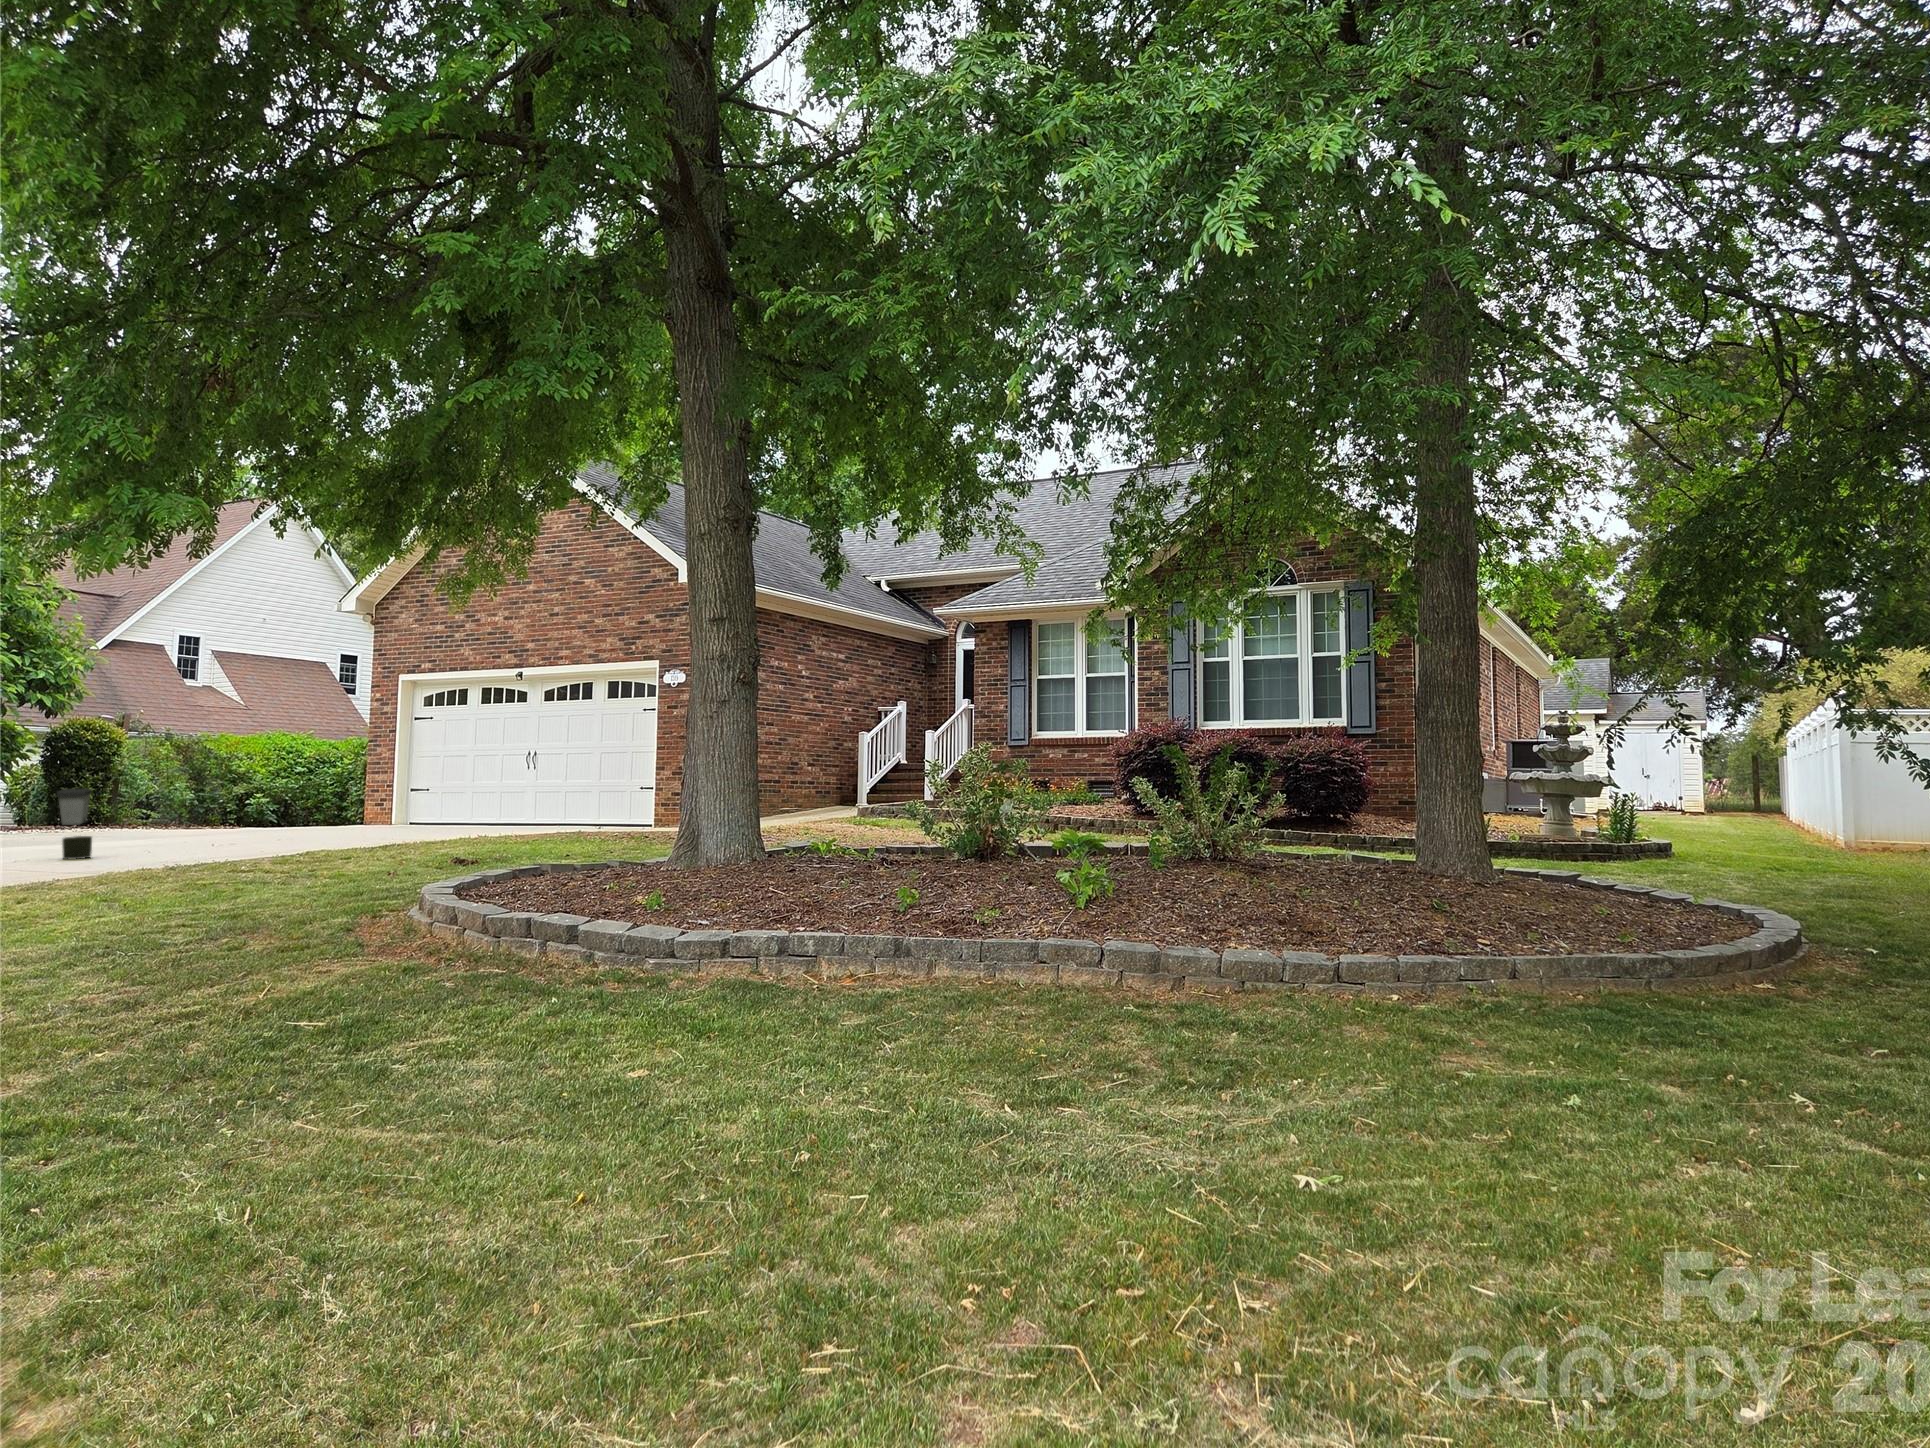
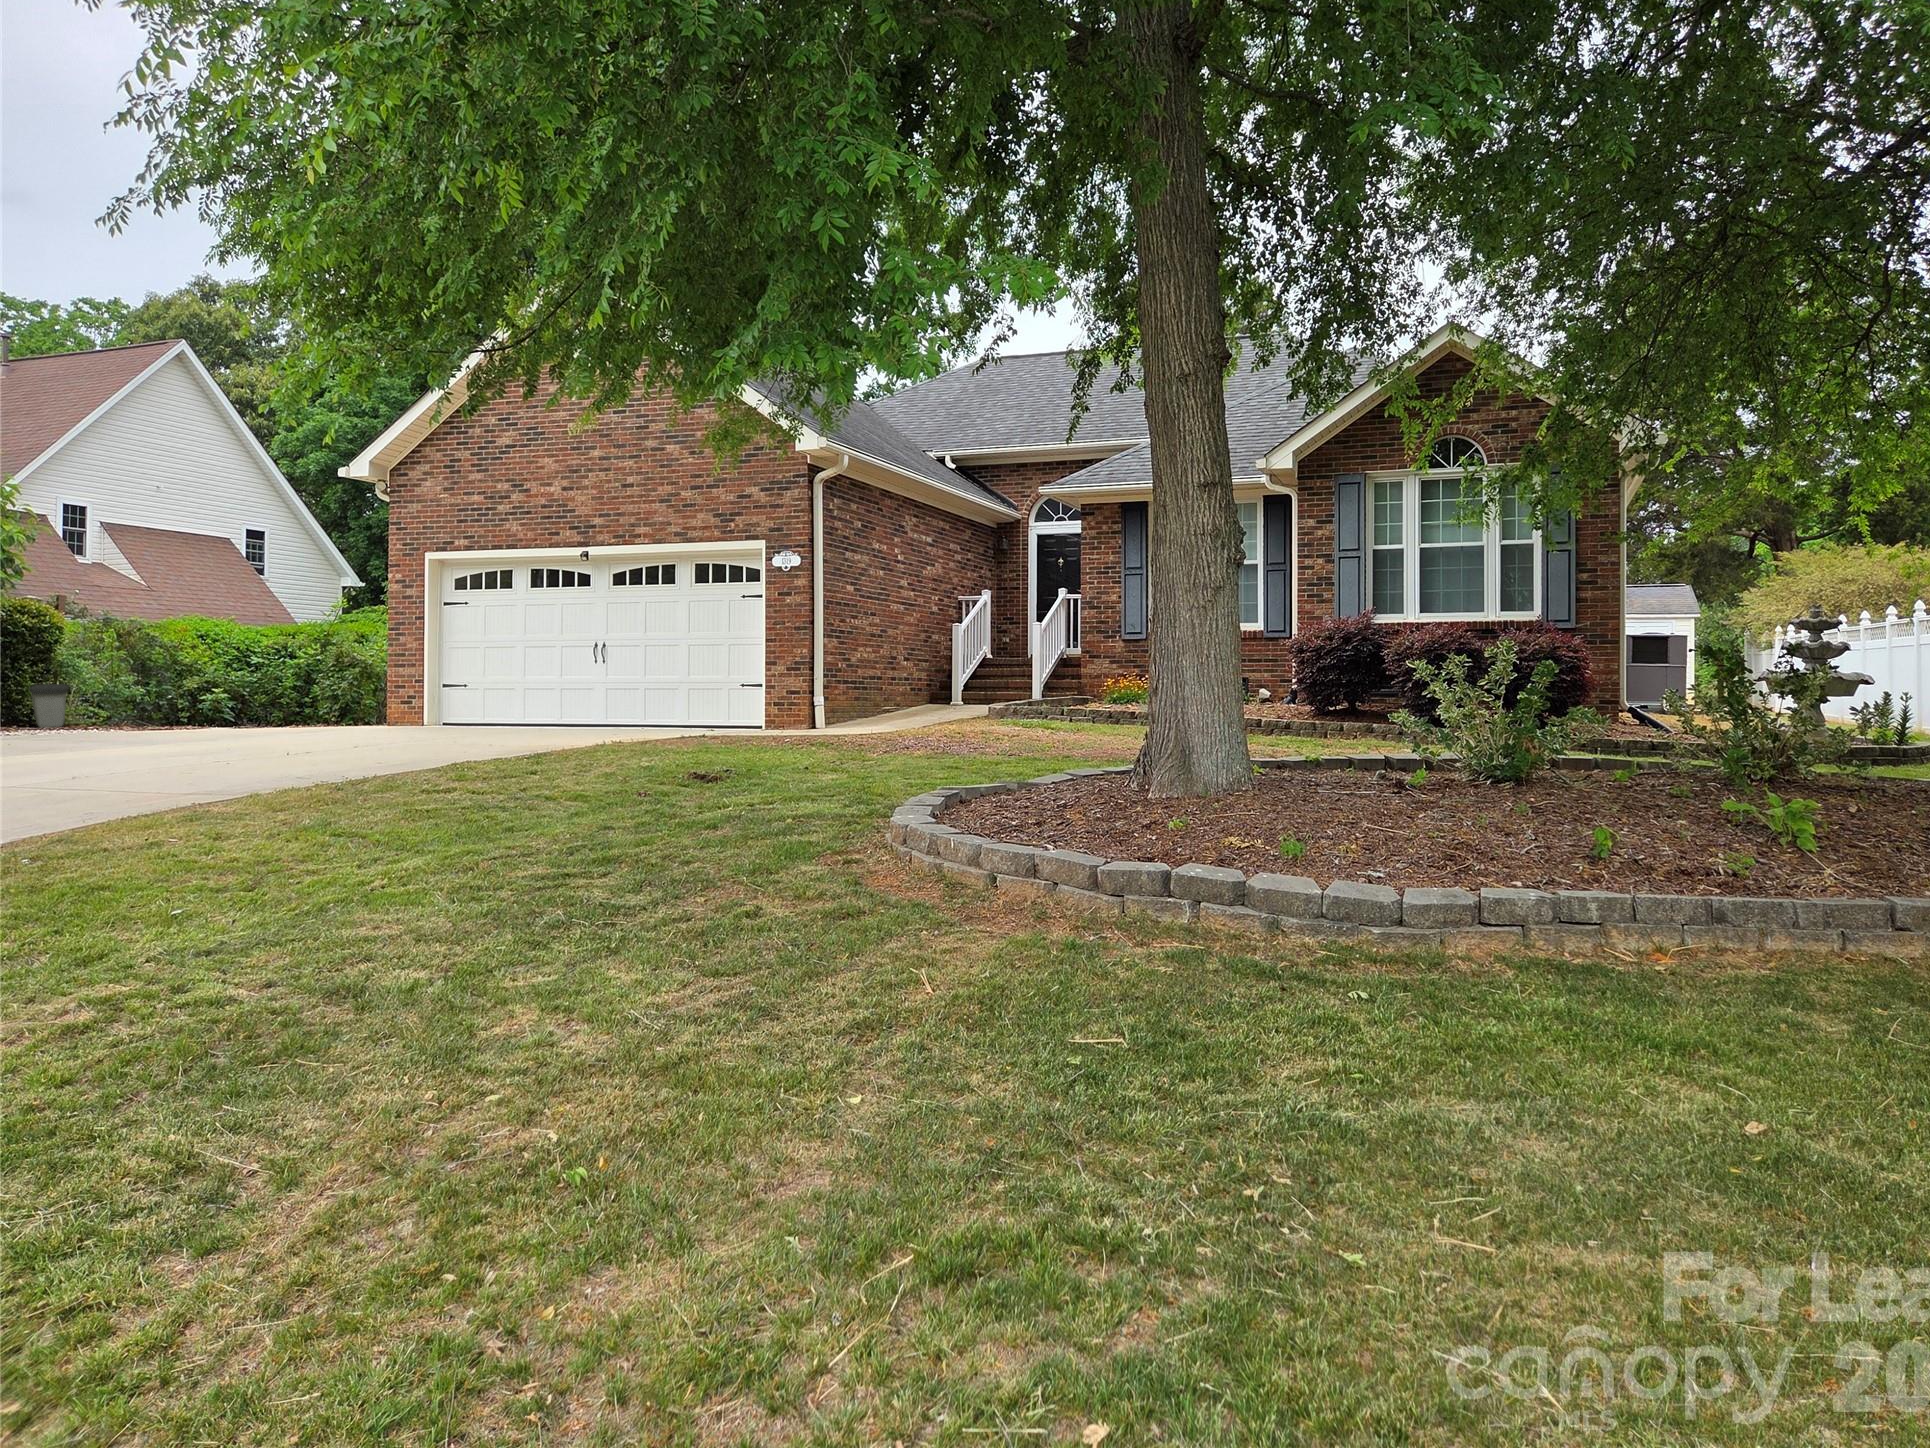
planter: present [62,836,92,859] -> none [198,741,232,769]

